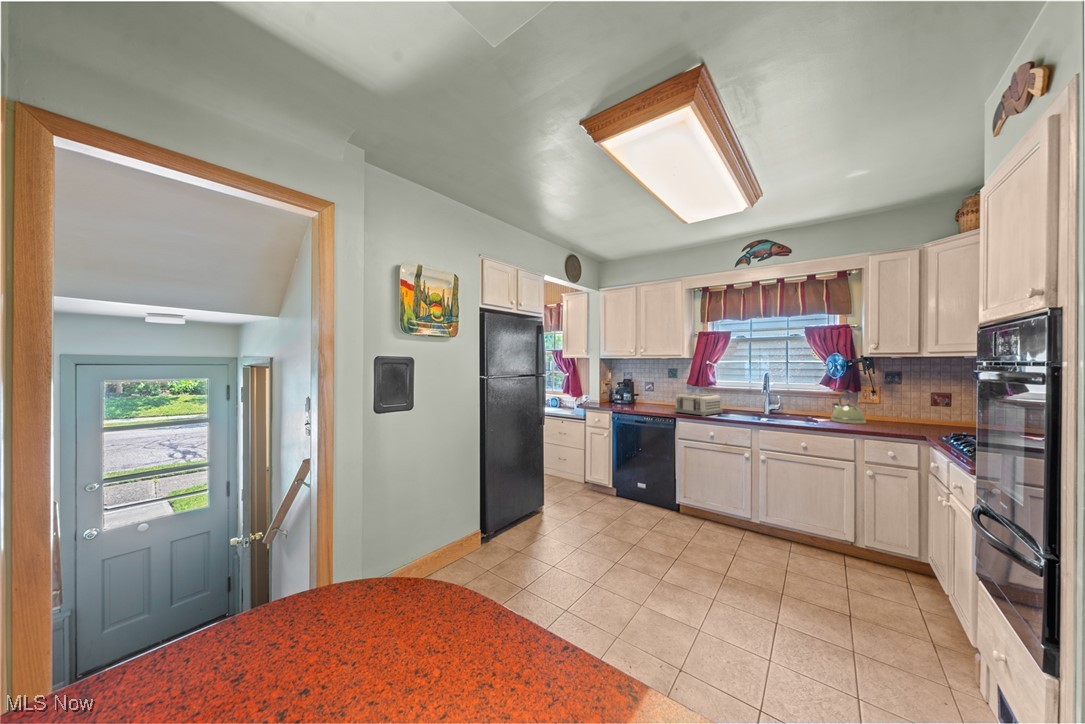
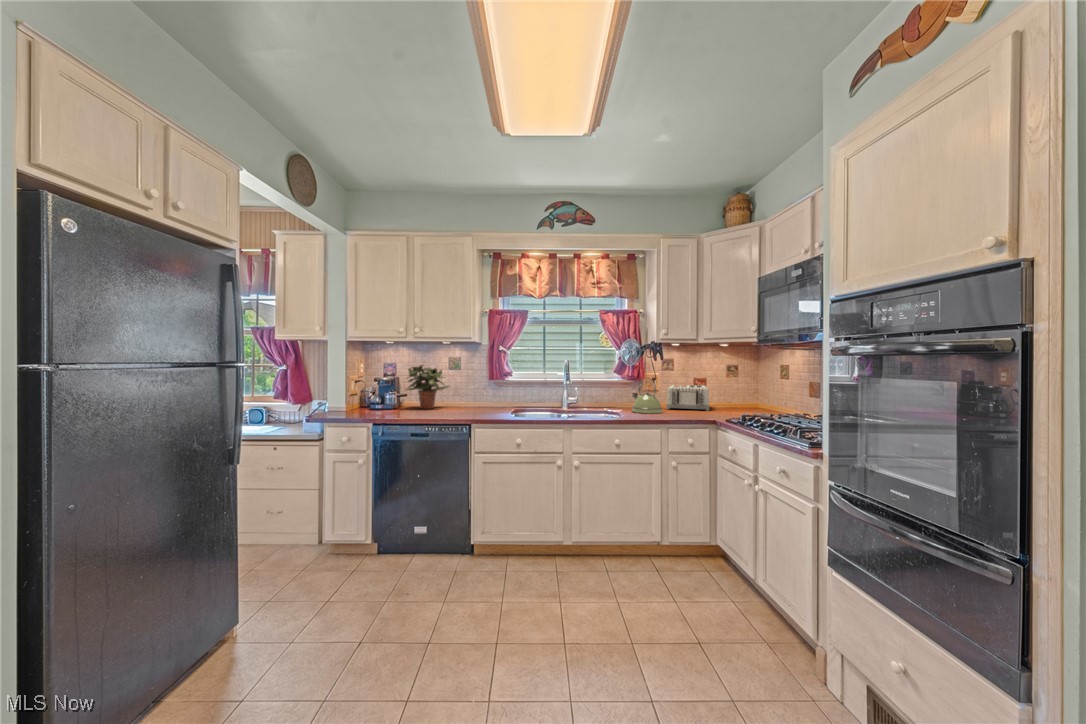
potted plant: none [637,374,669,405] -> present [406,365,449,409]
toaster: present [674,393,723,416] -> present [667,385,709,411]

